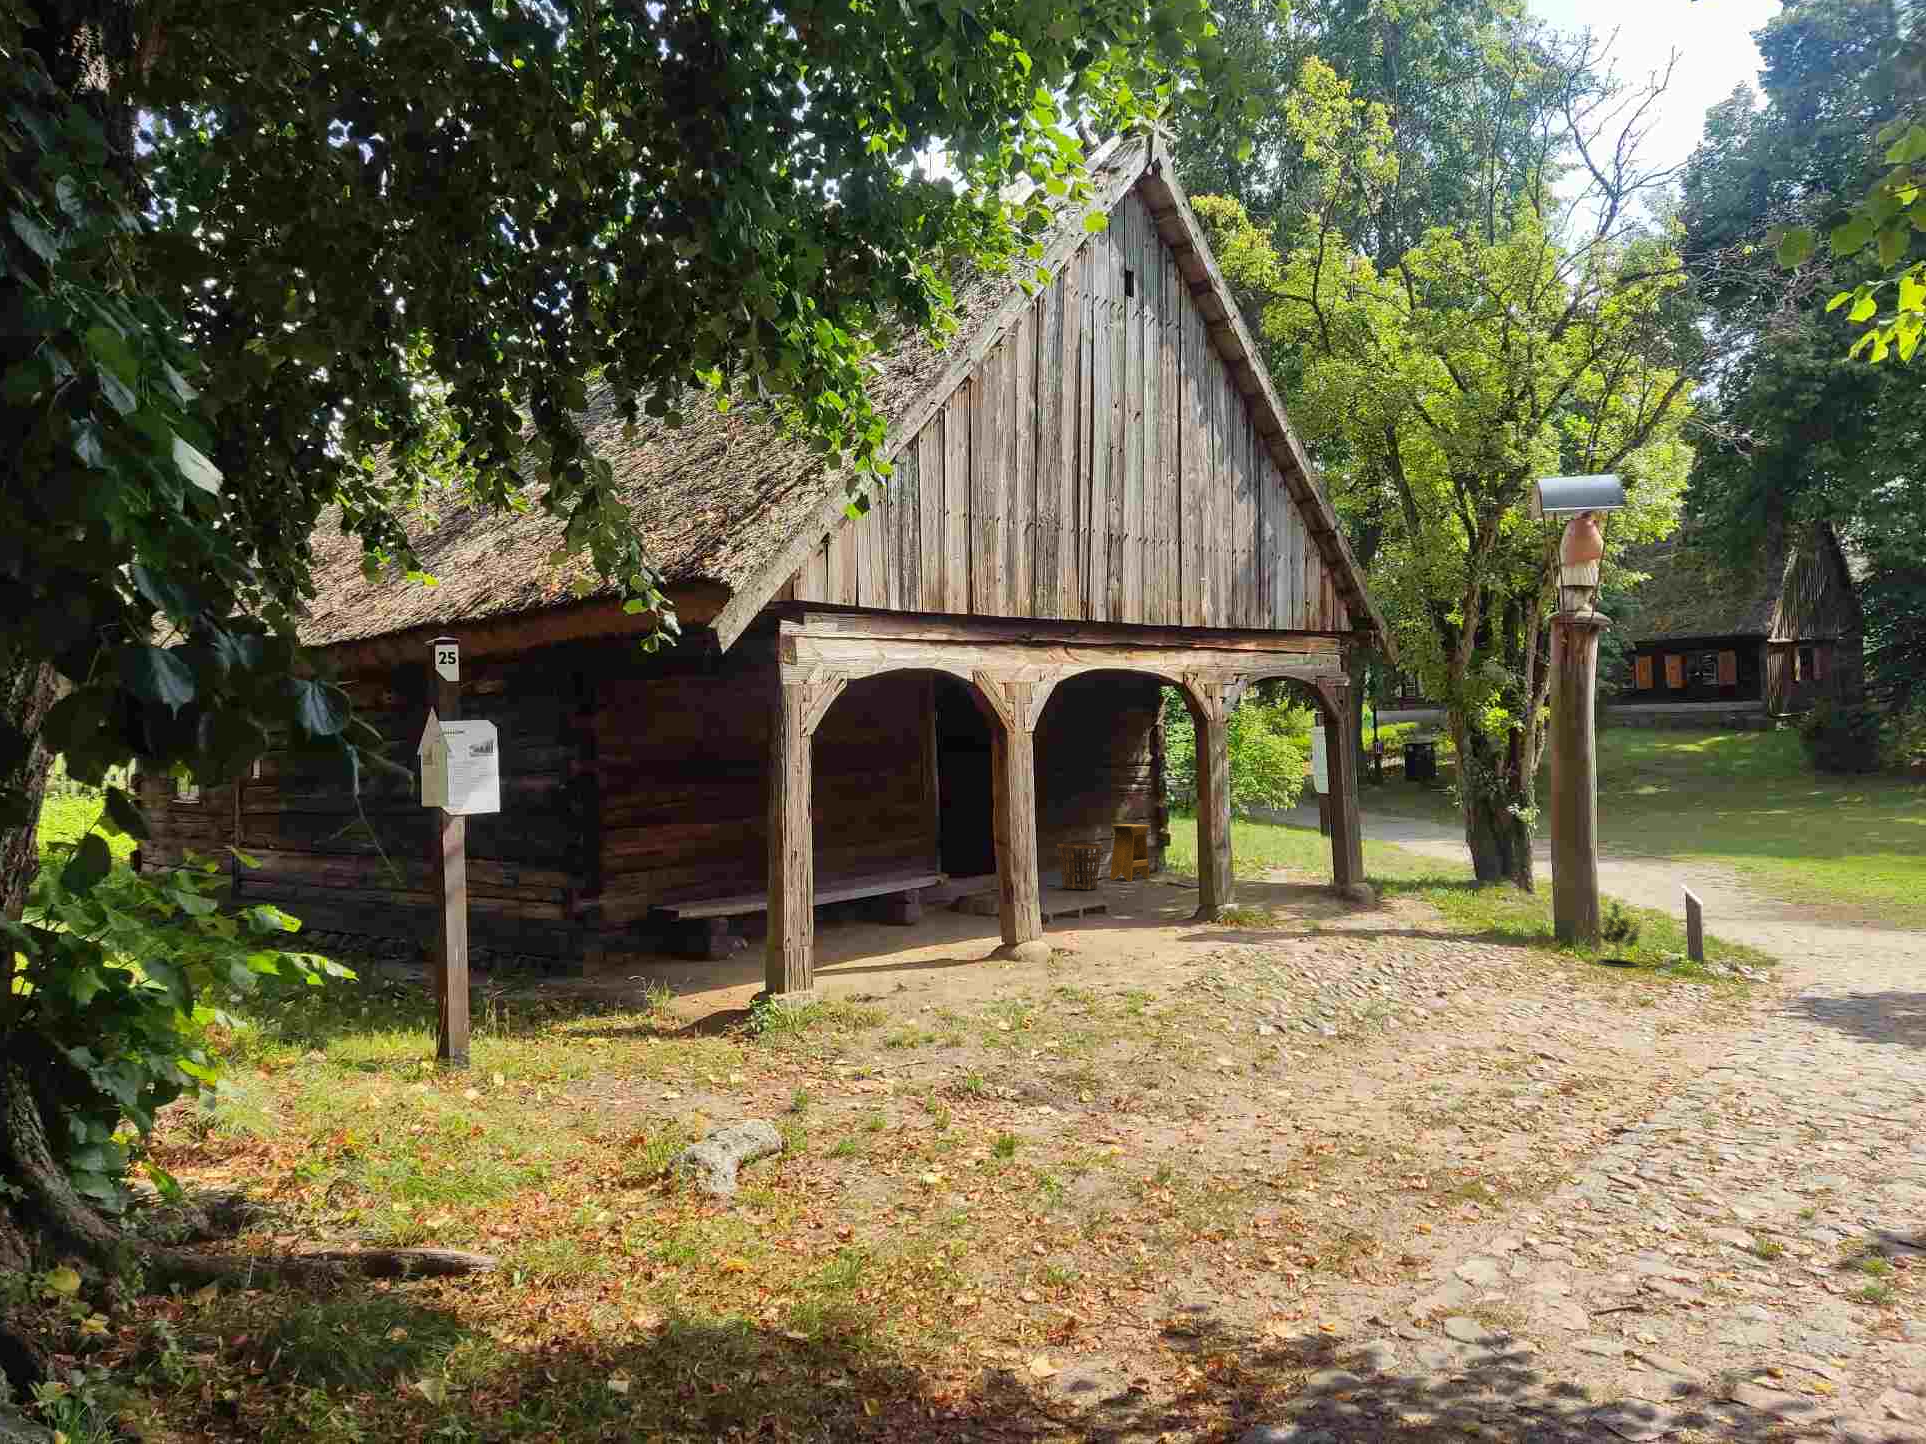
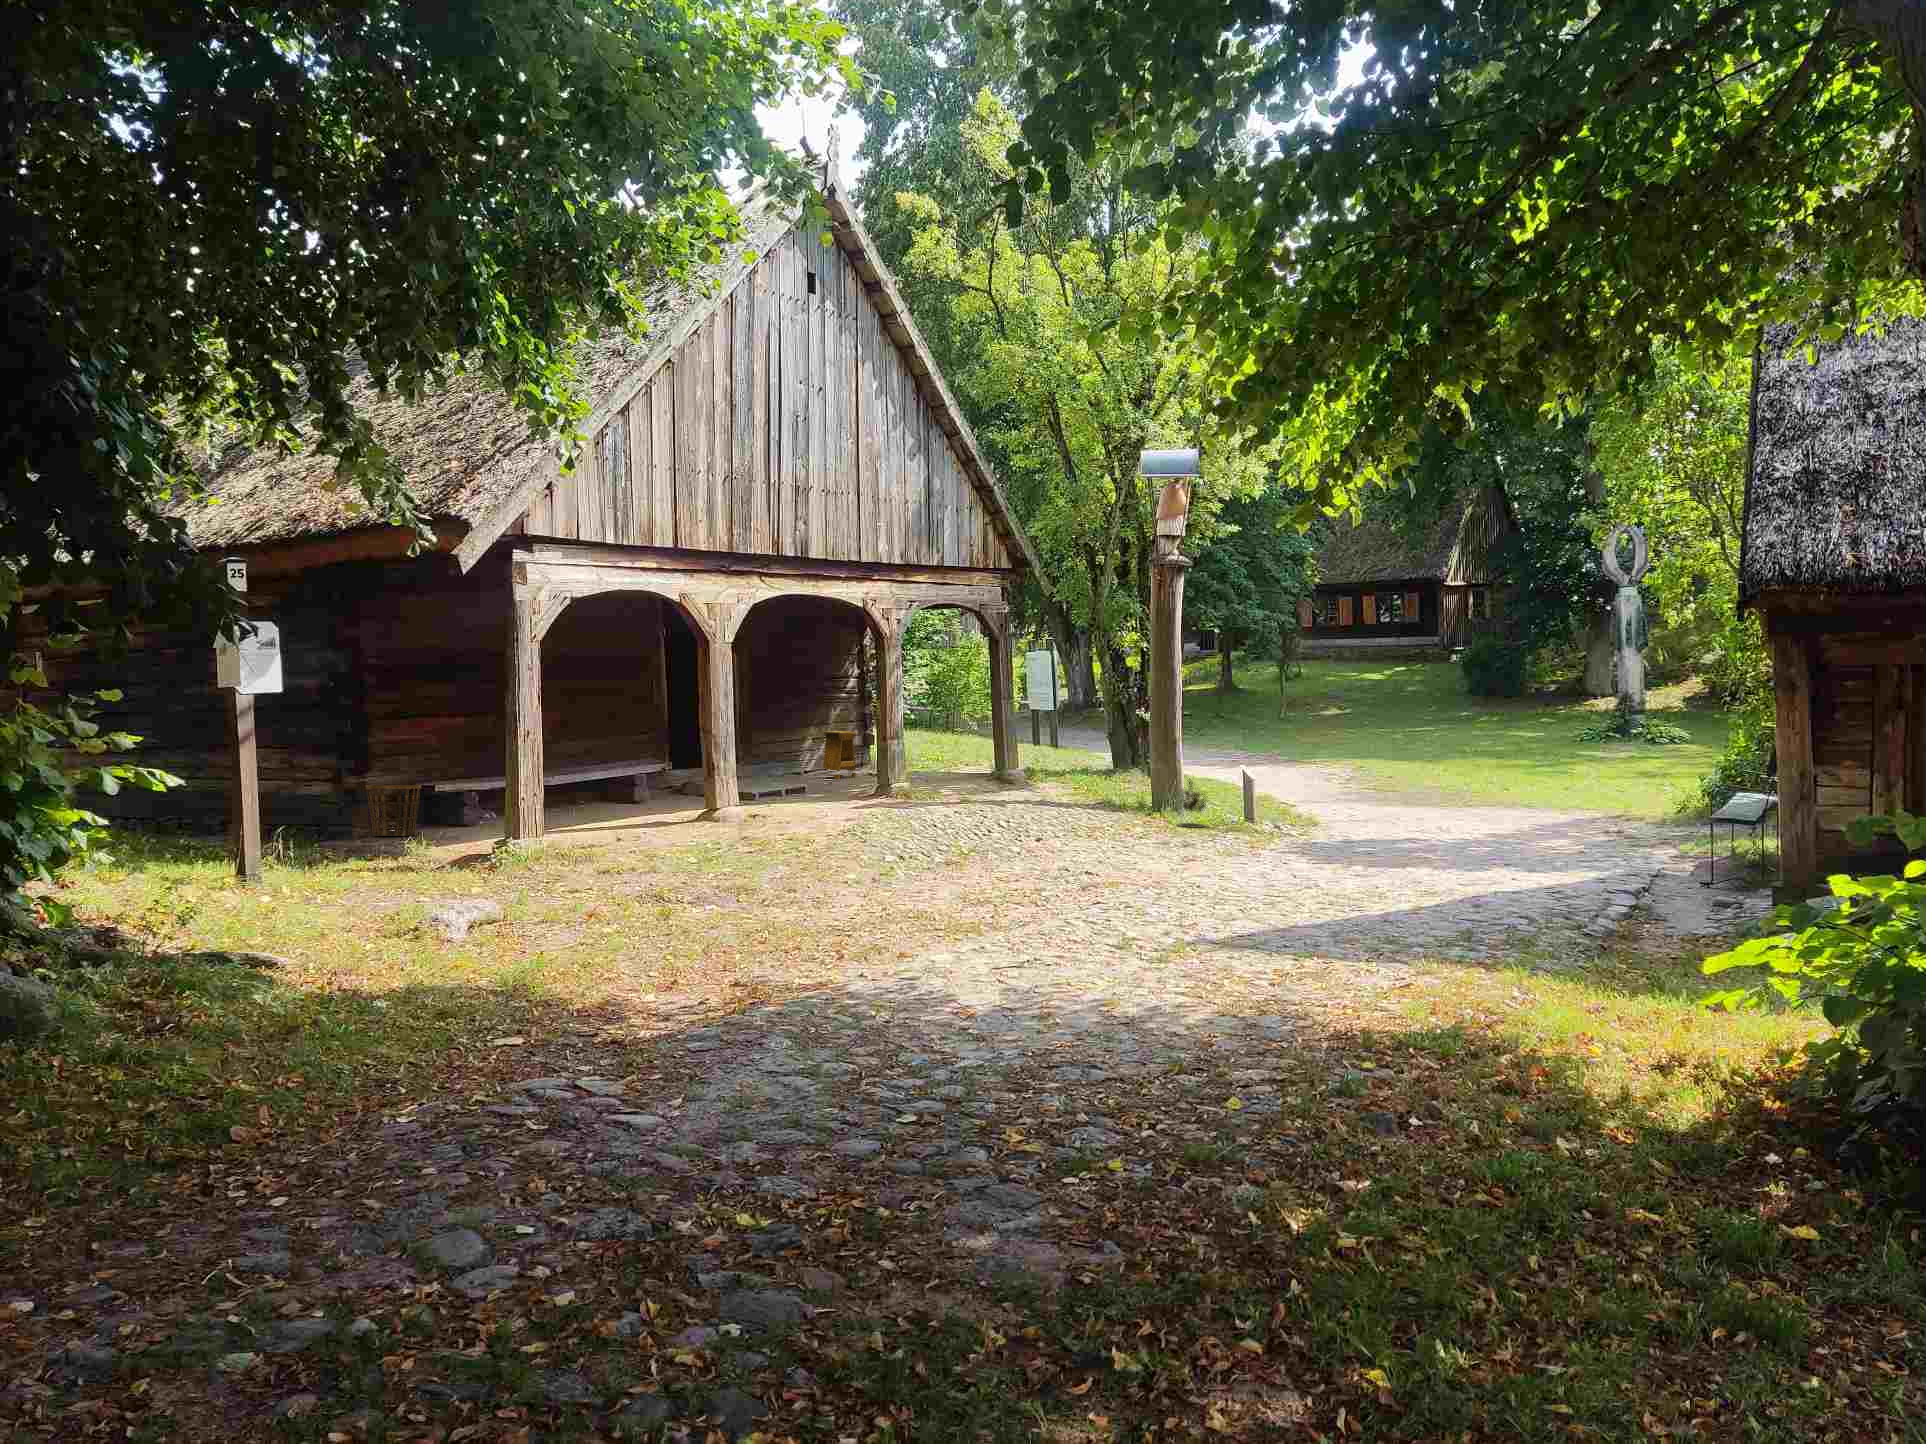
basket: present [1057,843,1102,889] -> present [366,784,421,836]

